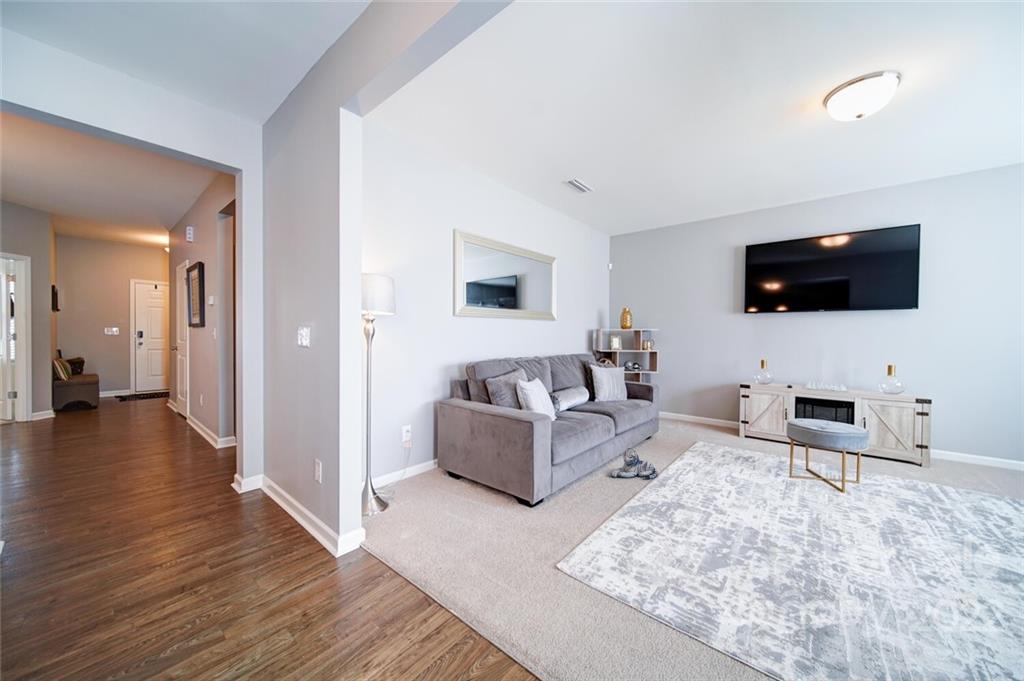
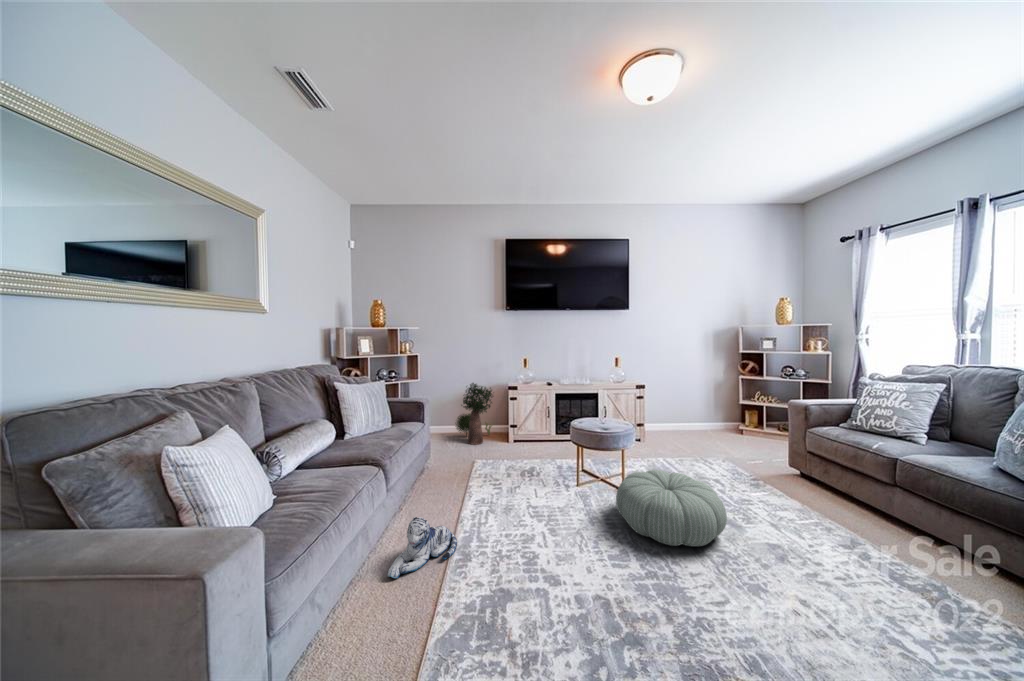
potted plant: none [688,378,726,433] -> present [456,383,492,445]
pouf: none [805,467,935,536] -> present [616,470,727,546]

